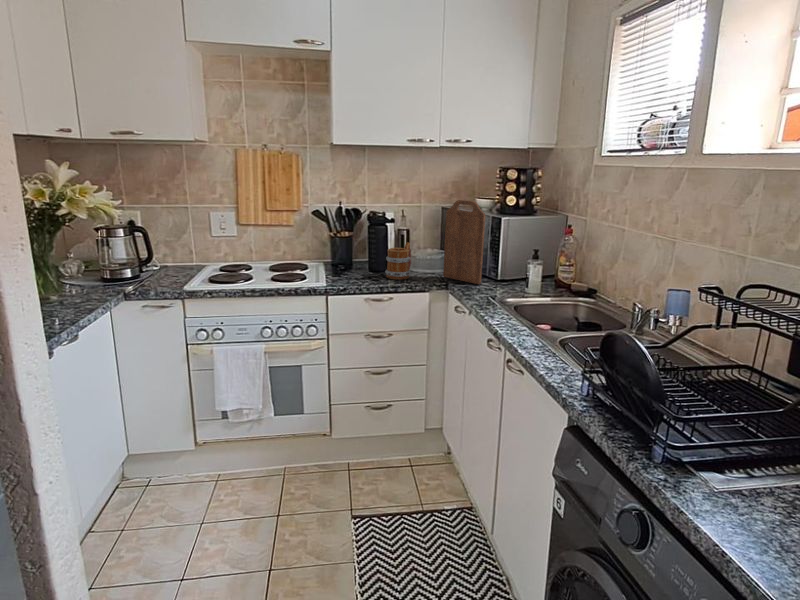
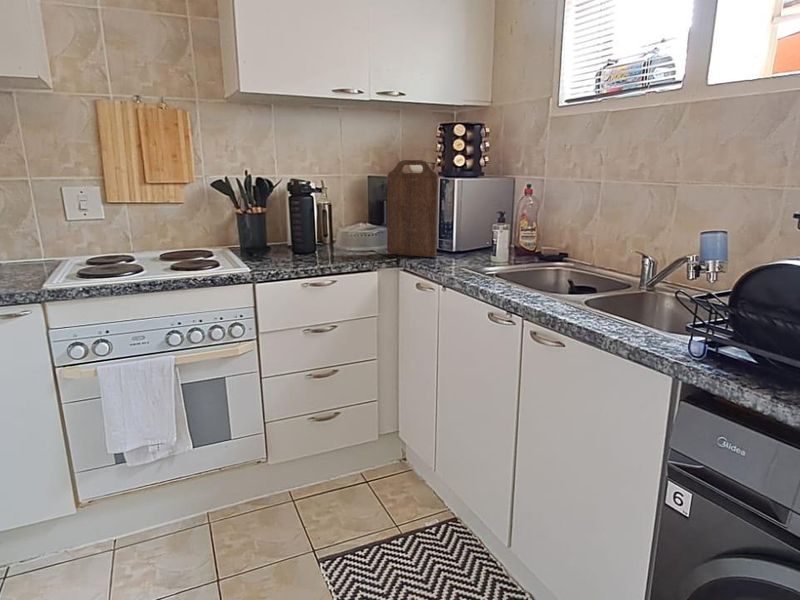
mug: present [385,242,411,280] -> none [319,215,350,259]

